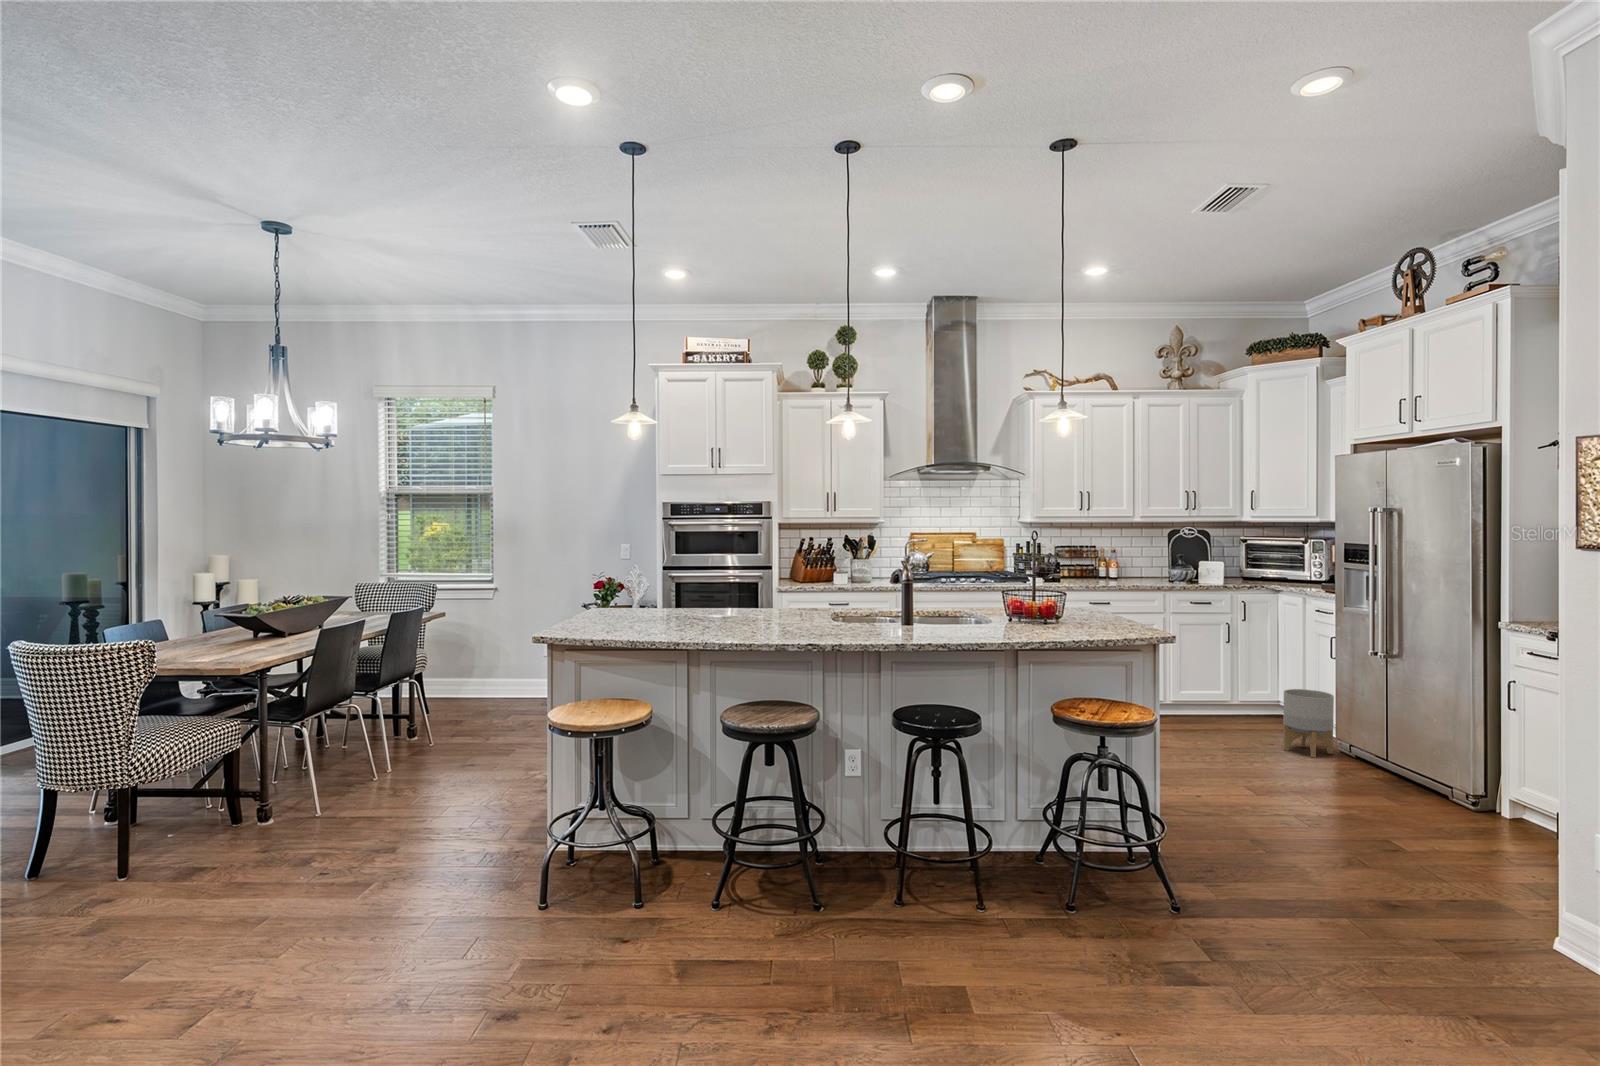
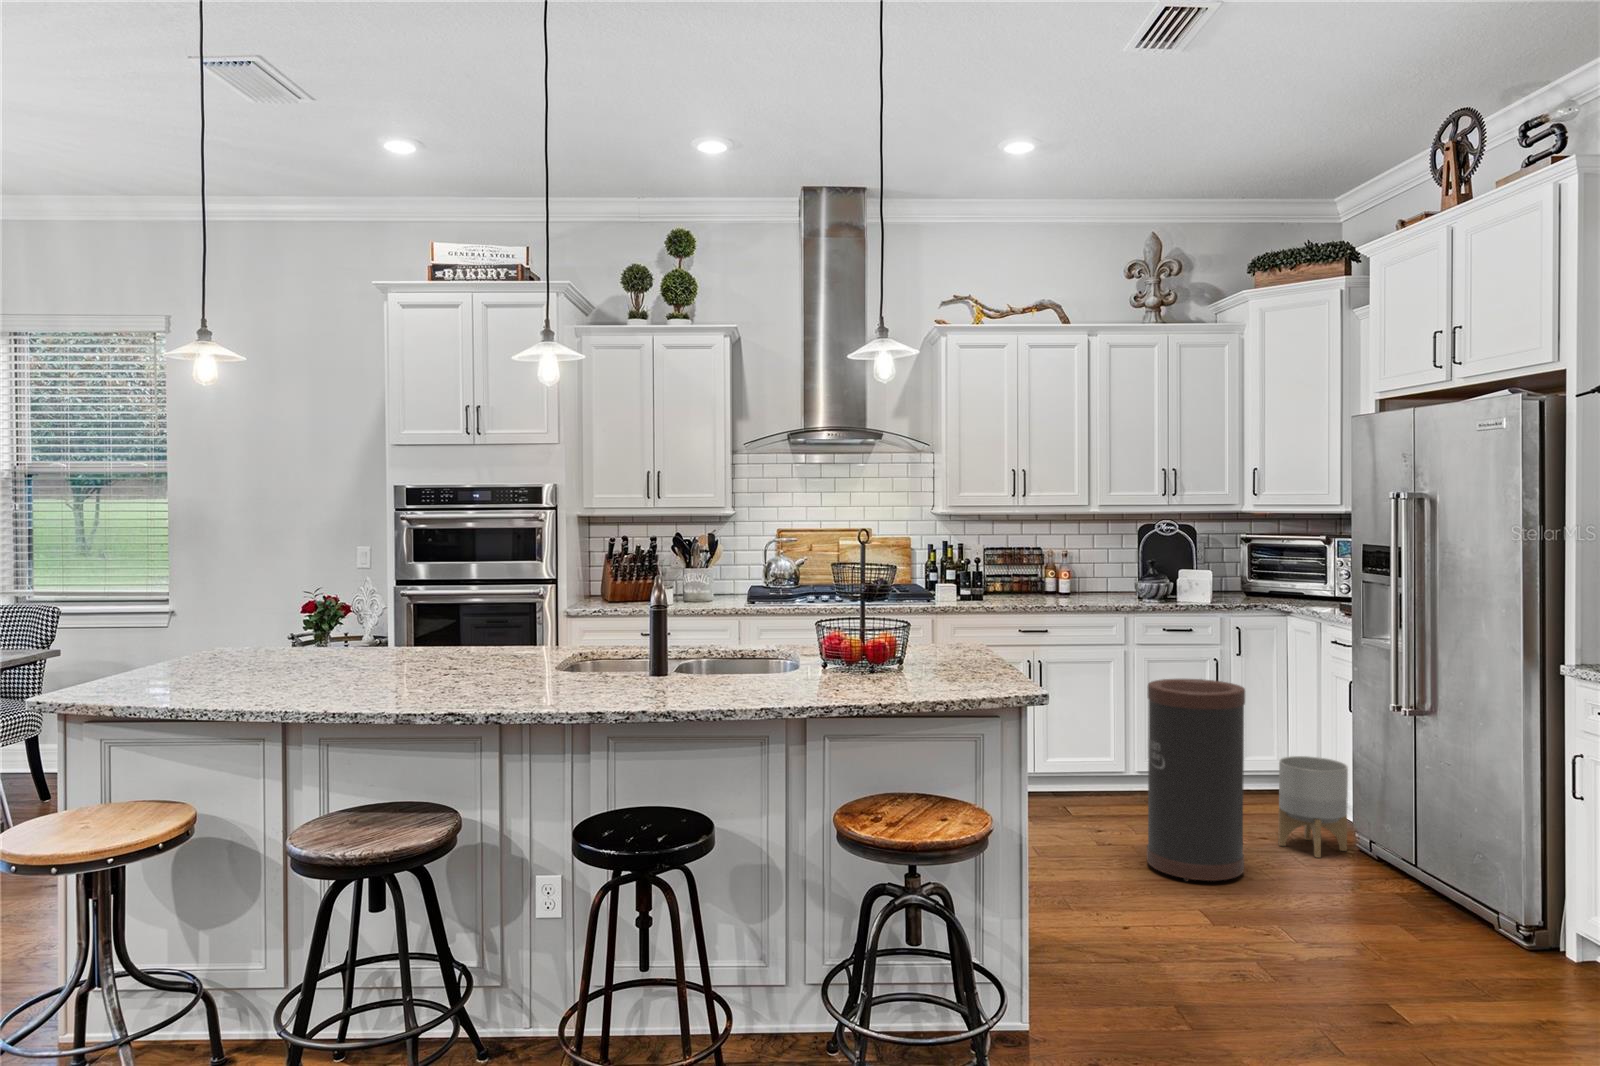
trash can: none [1196,634,1267,771] -> present [1147,679,1245,882]

